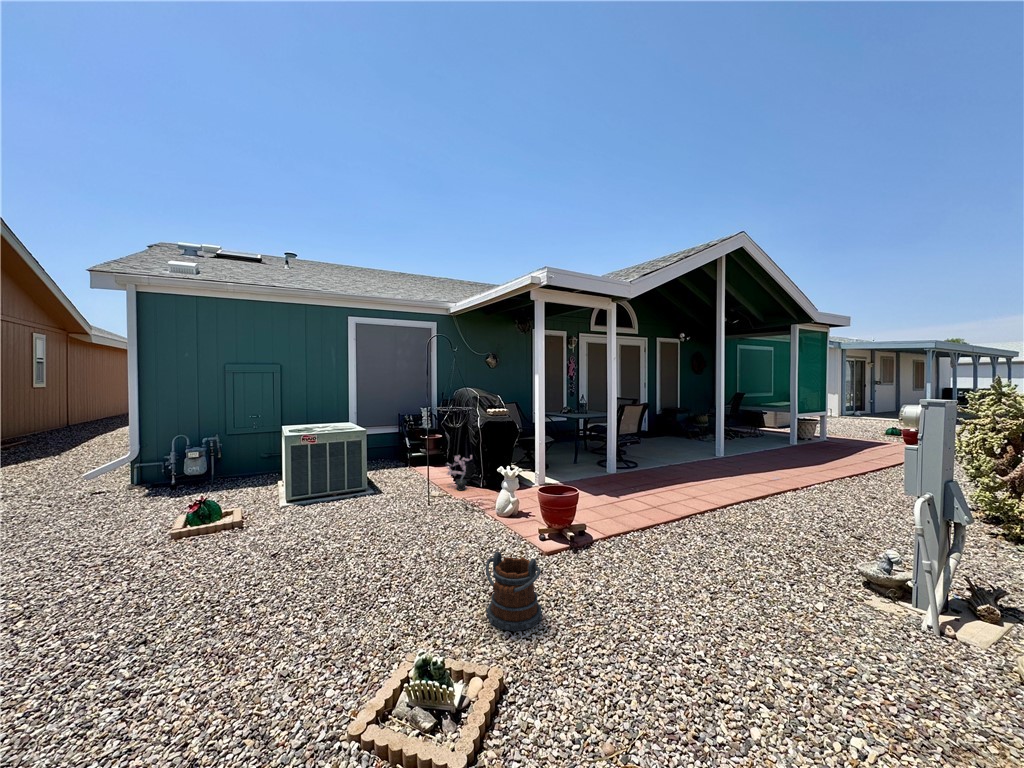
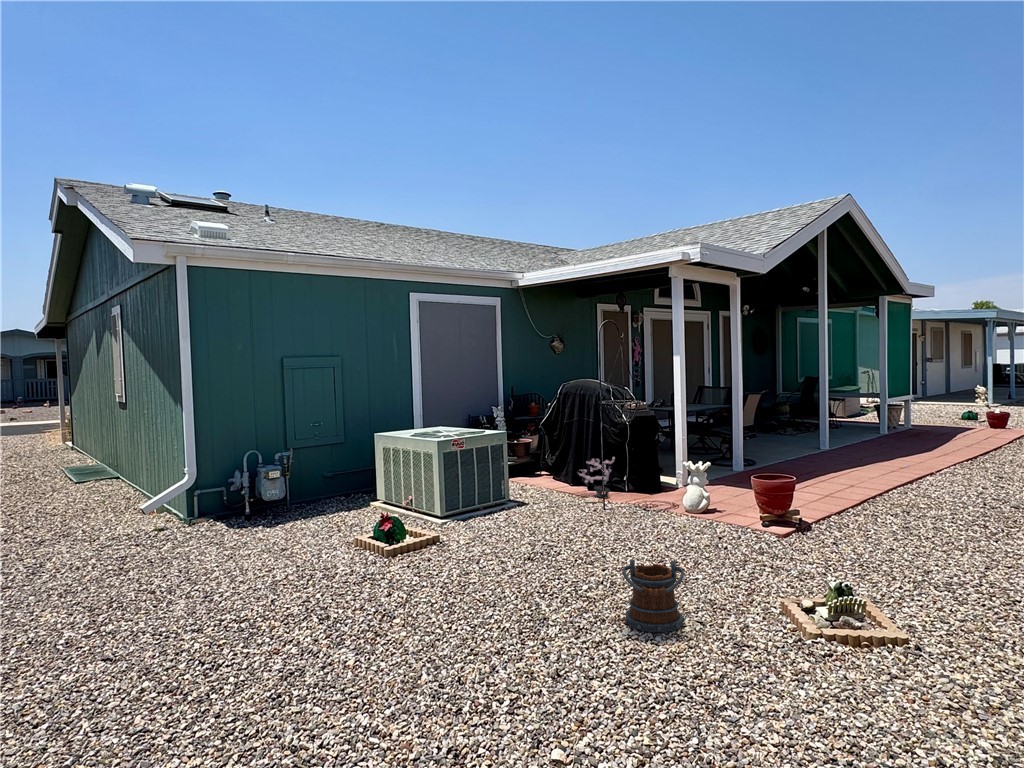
bucket: present [486,552,542,631] -> present [622,559,685,632]

